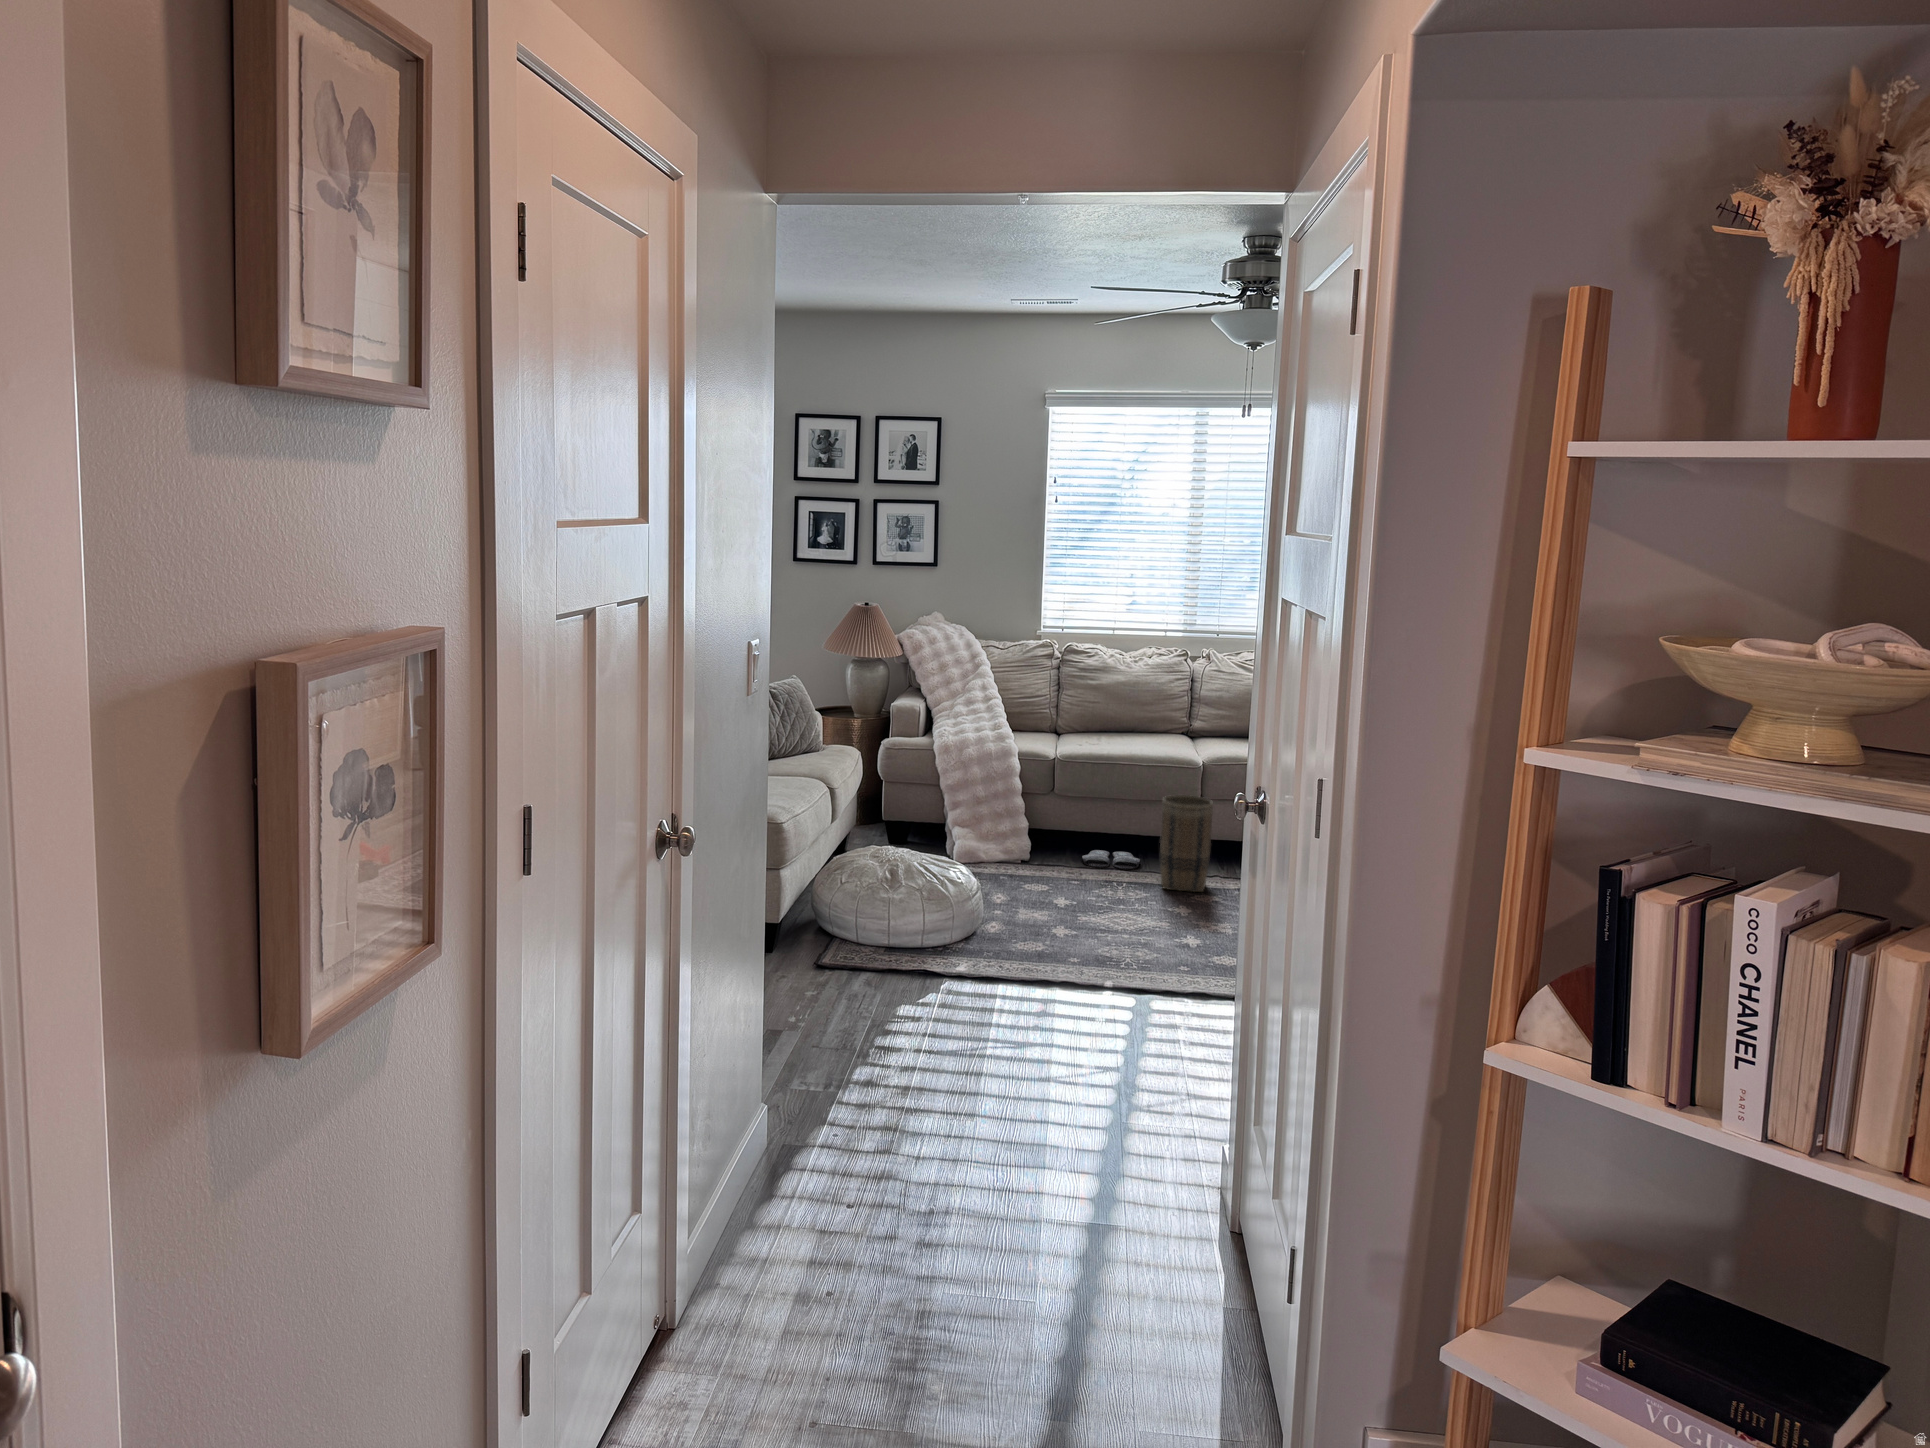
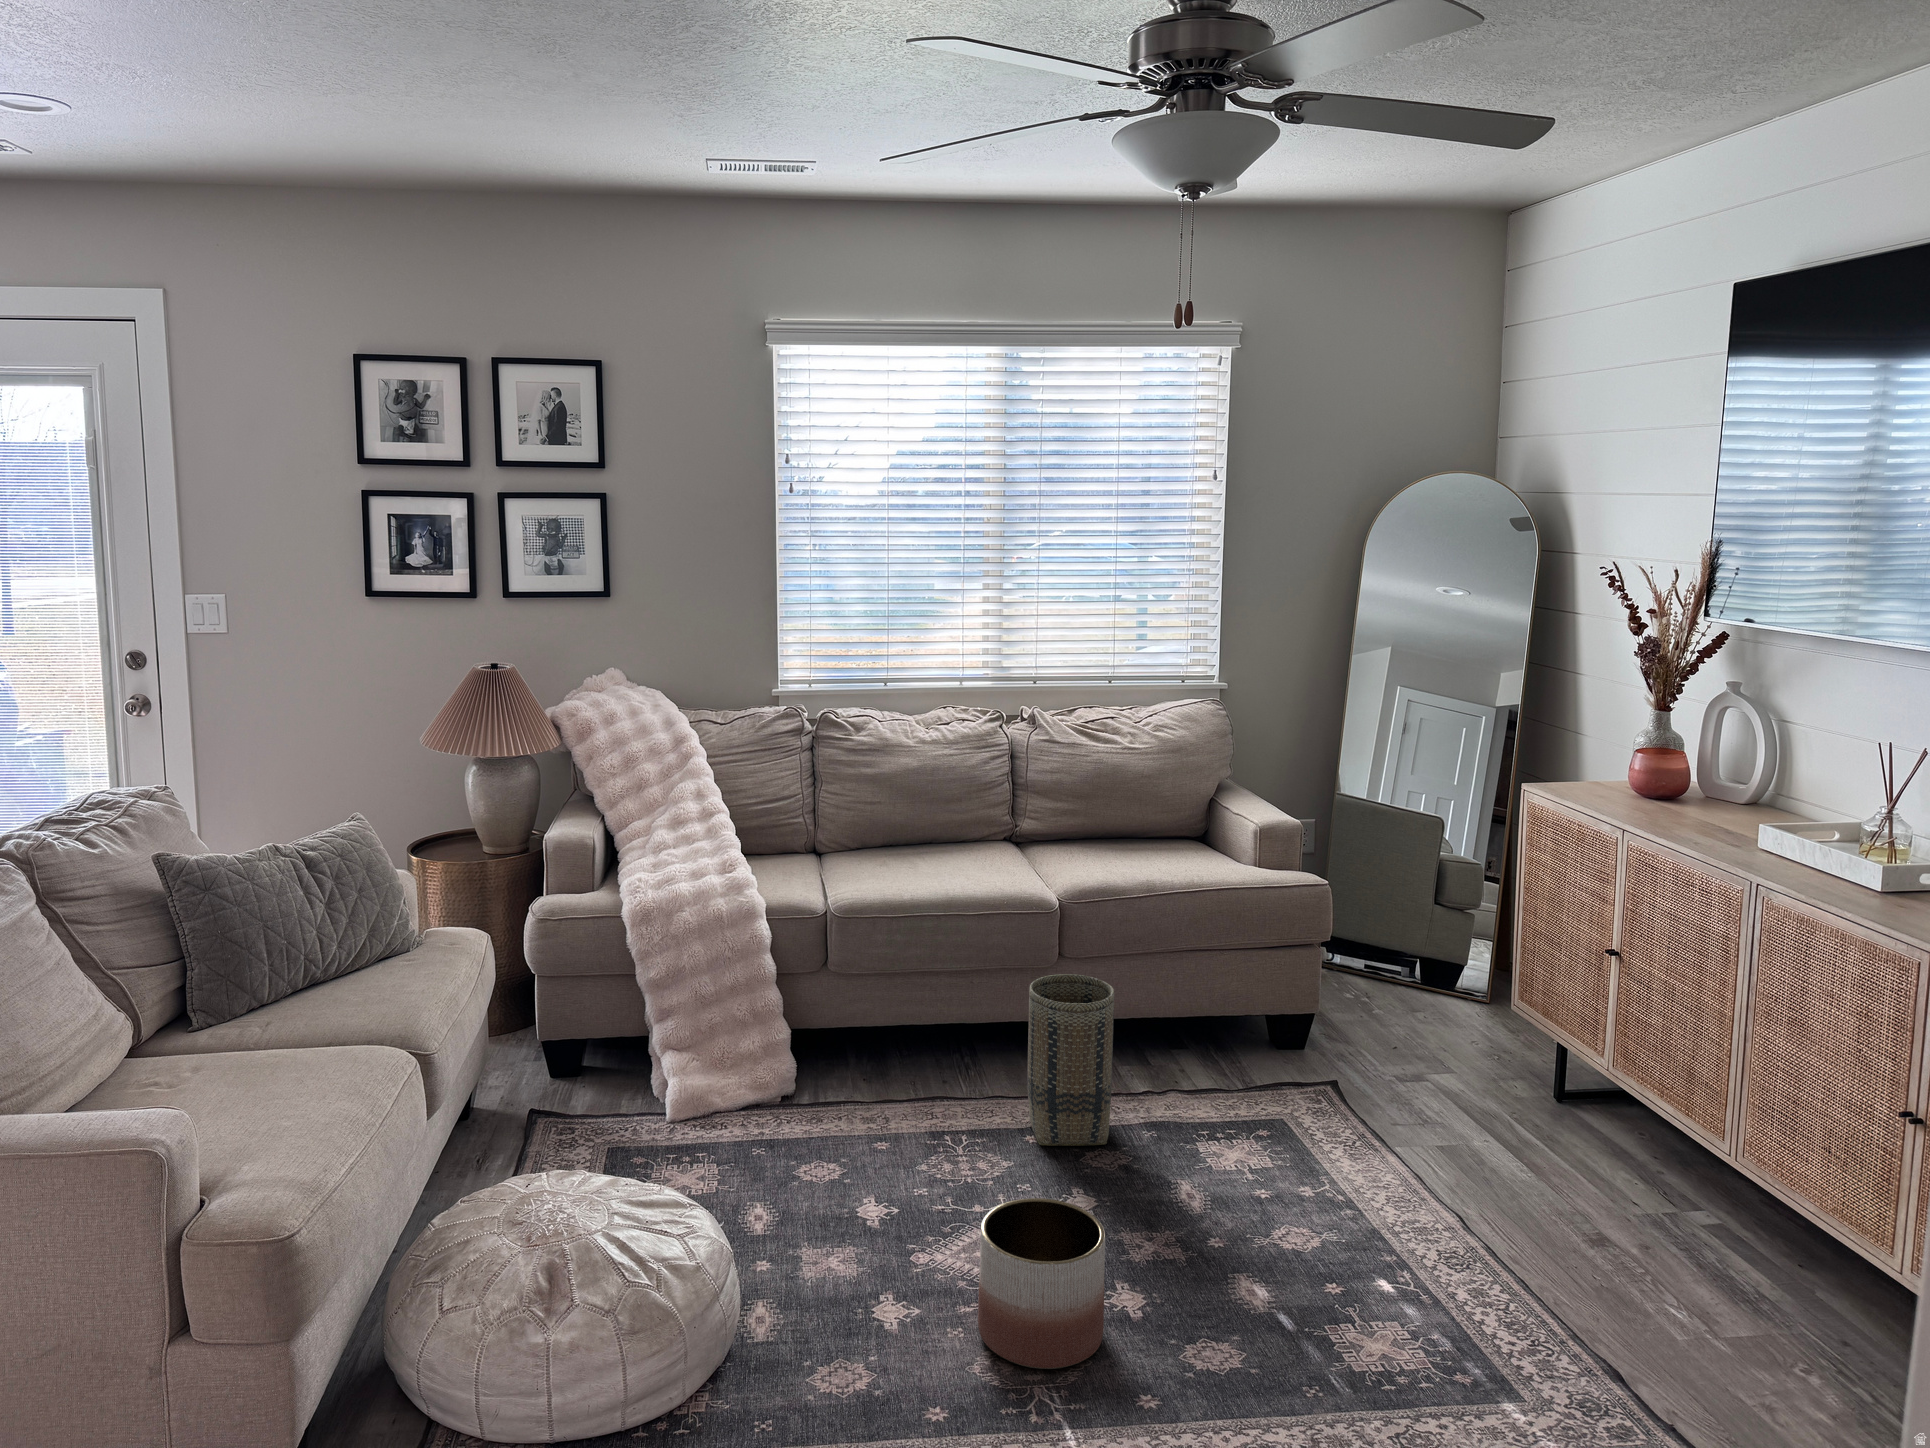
slippers: present [1082,850,1140,870] -> none [884,1052,979,1100]
planter: none [1096,876,1162,948] -> present [978,1198,1105,1369]

